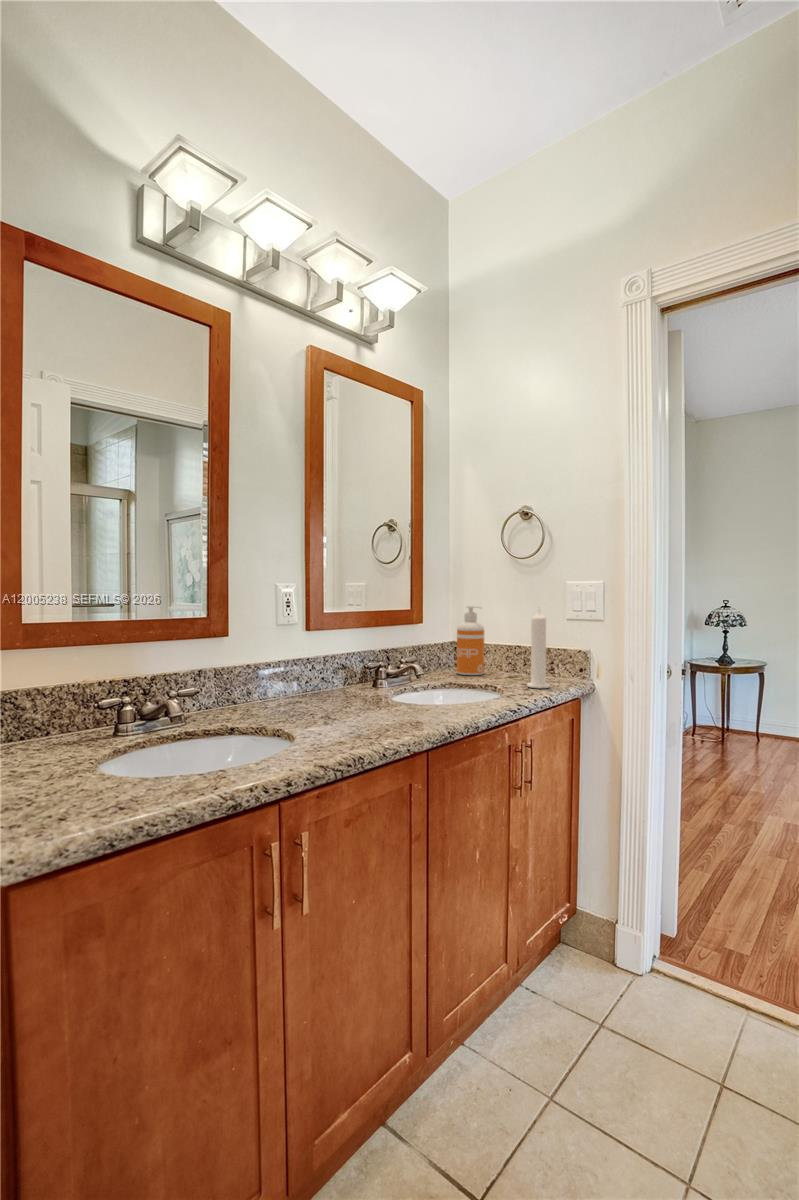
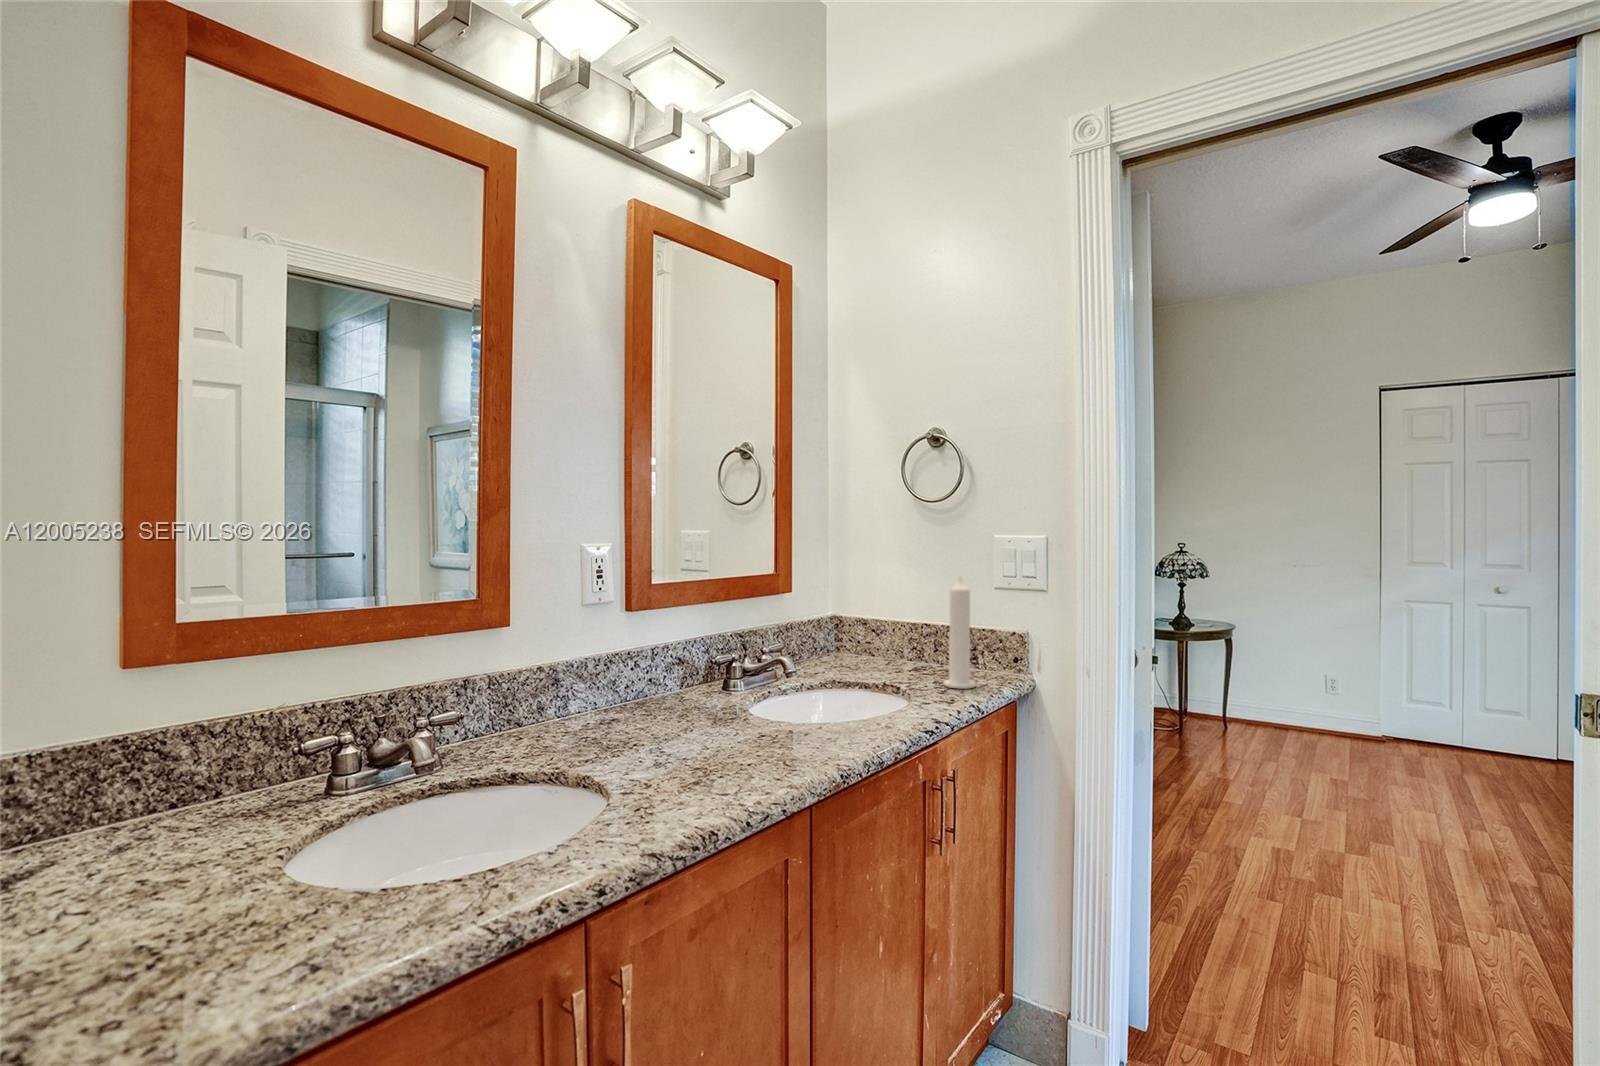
soap dispenser: present [457,606,484,675] -> none [843,569,881,666]

